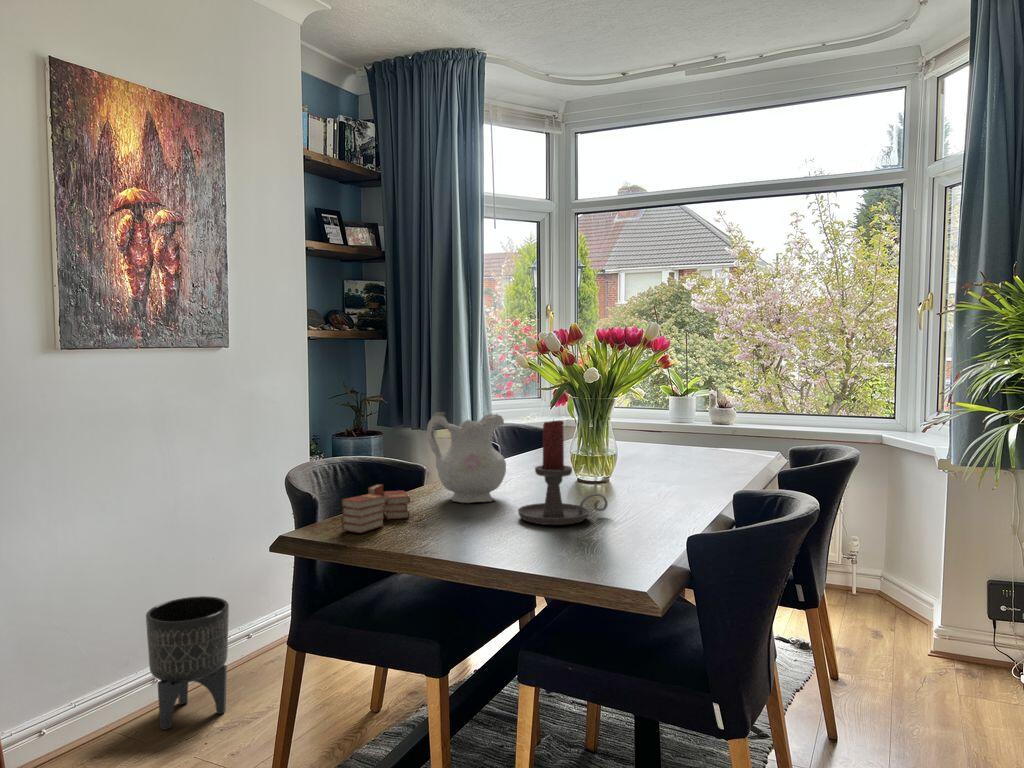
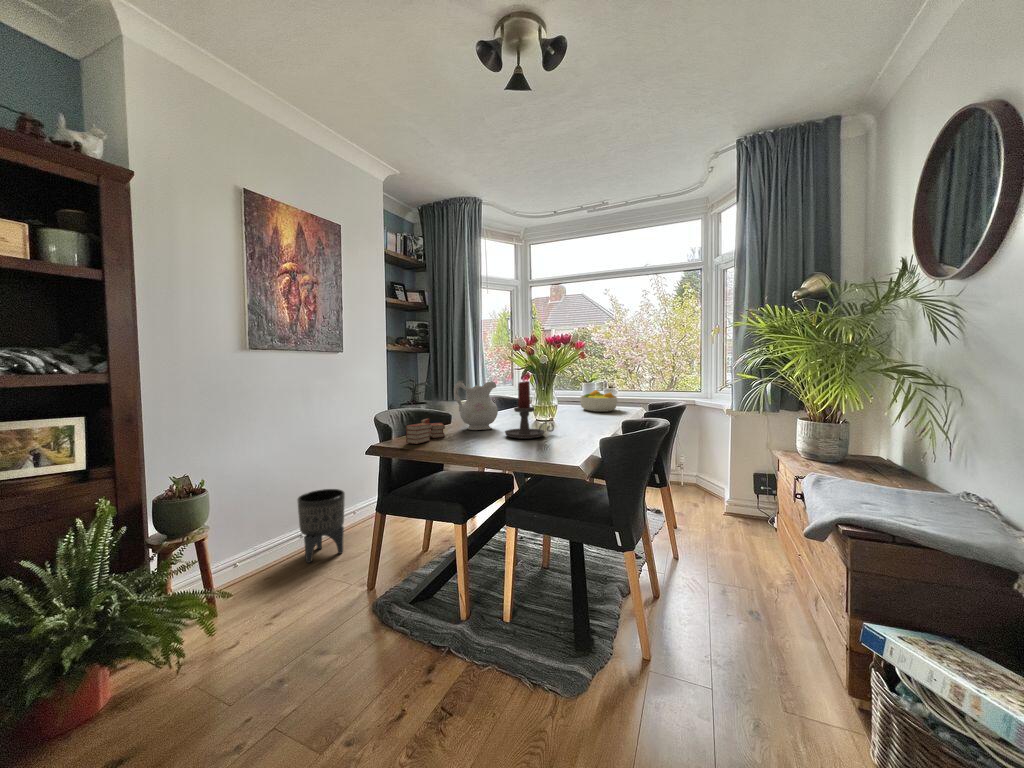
fruit bowl: none [661,419,730,463] -> present [580,390,617,412]

